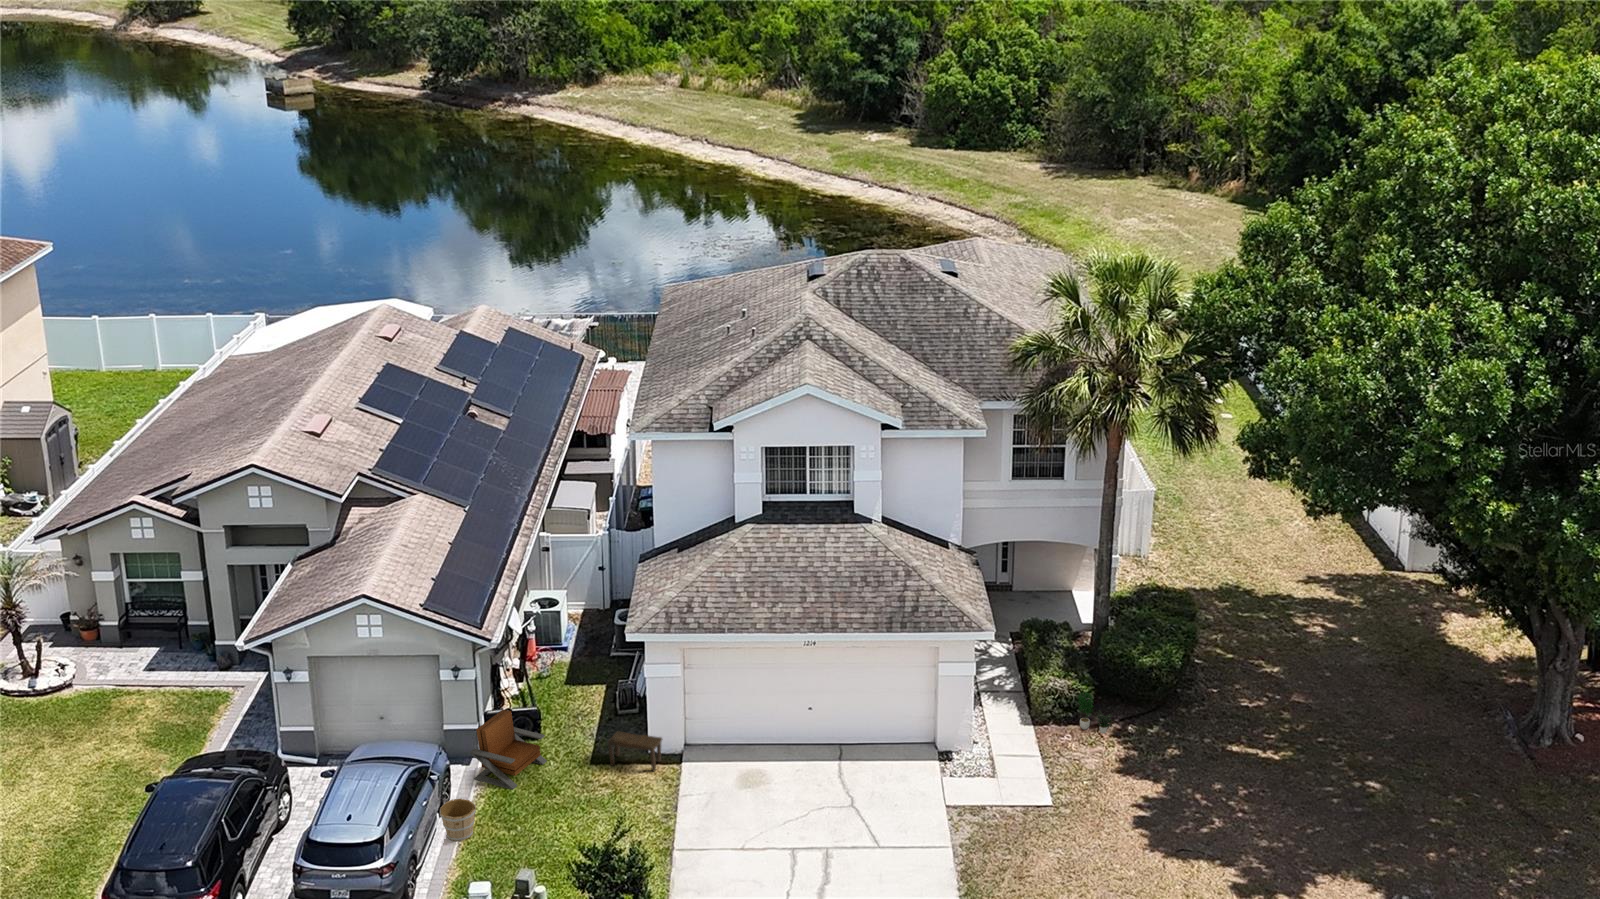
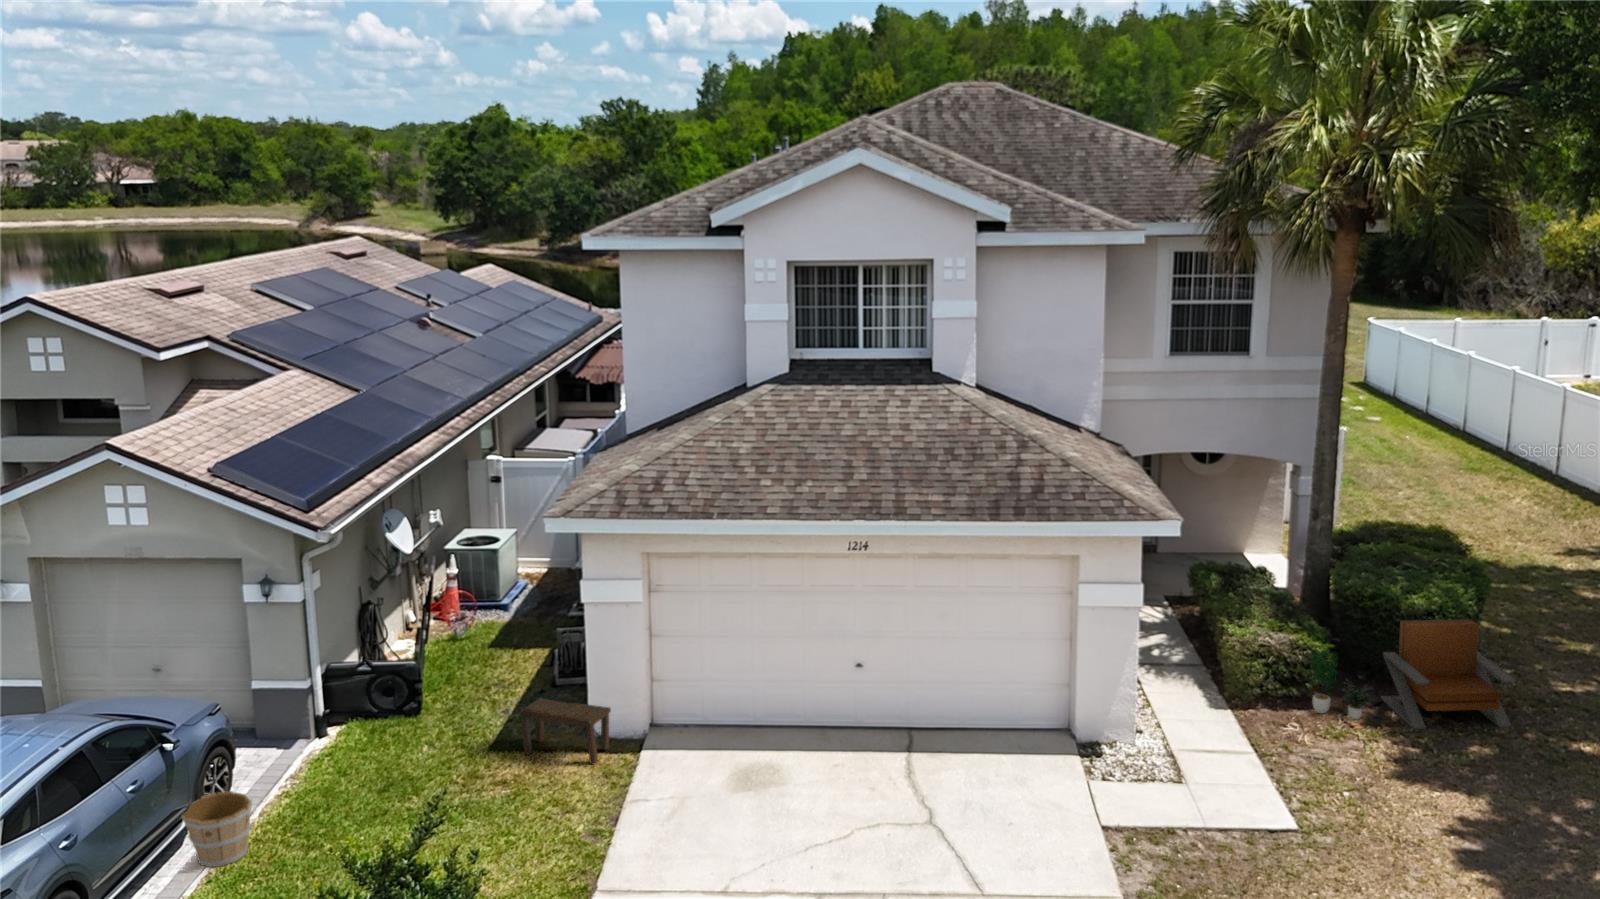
lounge chair: present [470,710,547,790] -> present [1381,619,1515,729]

